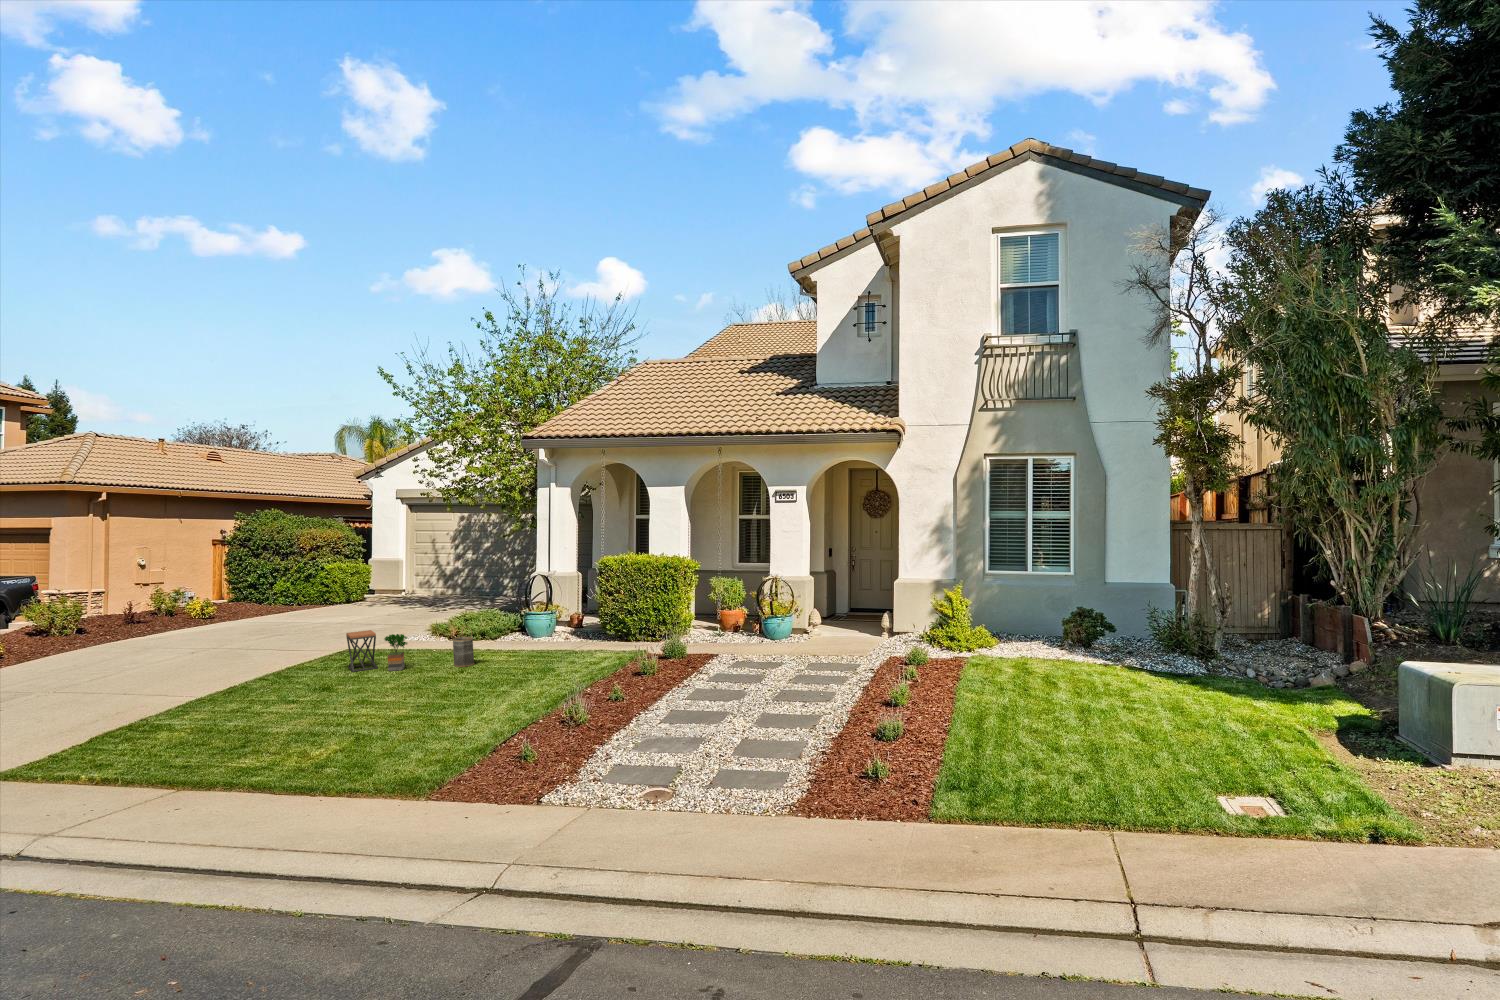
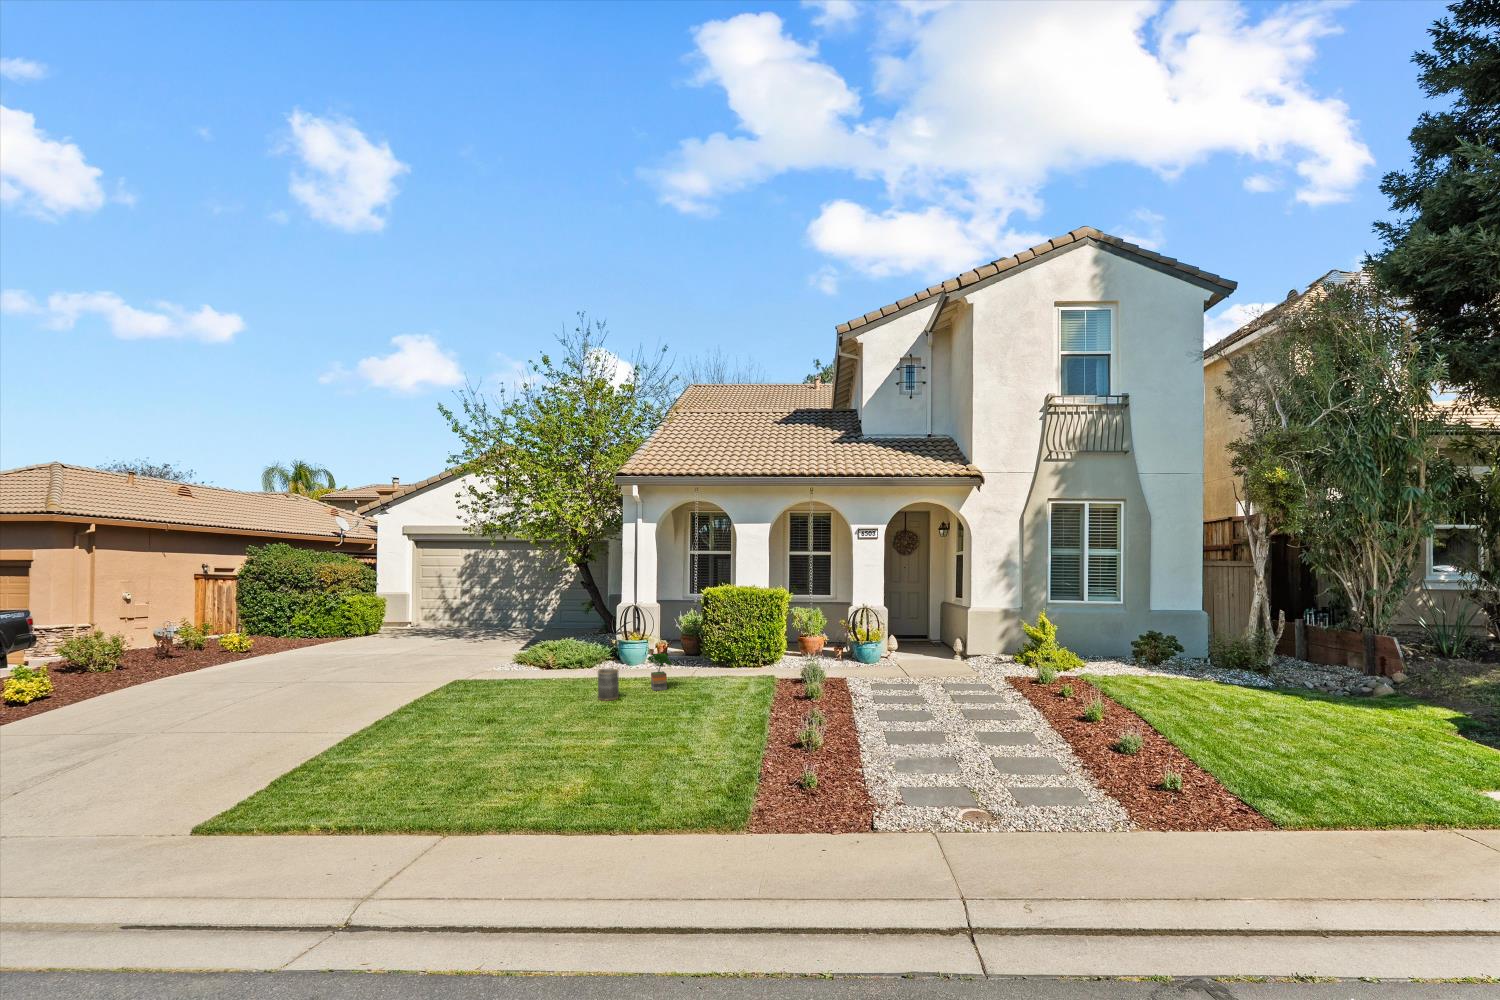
stool: present [346,630,378,672] -> none [477,664,514,709]
potted tree: present [384,634,407,671] -> present [648,654,672,691]

